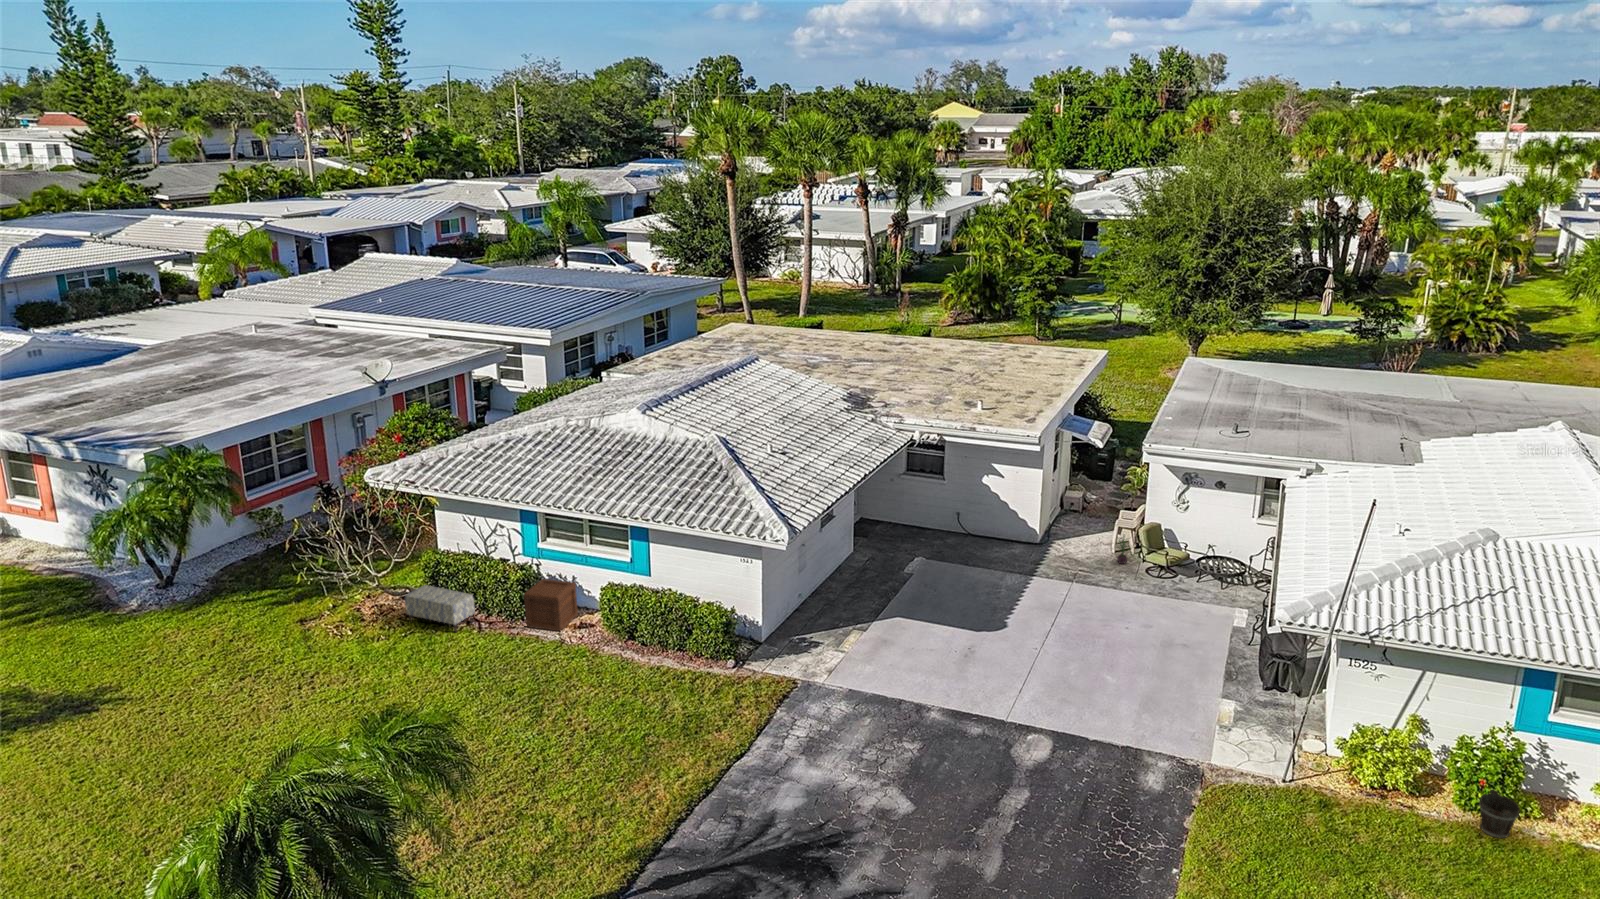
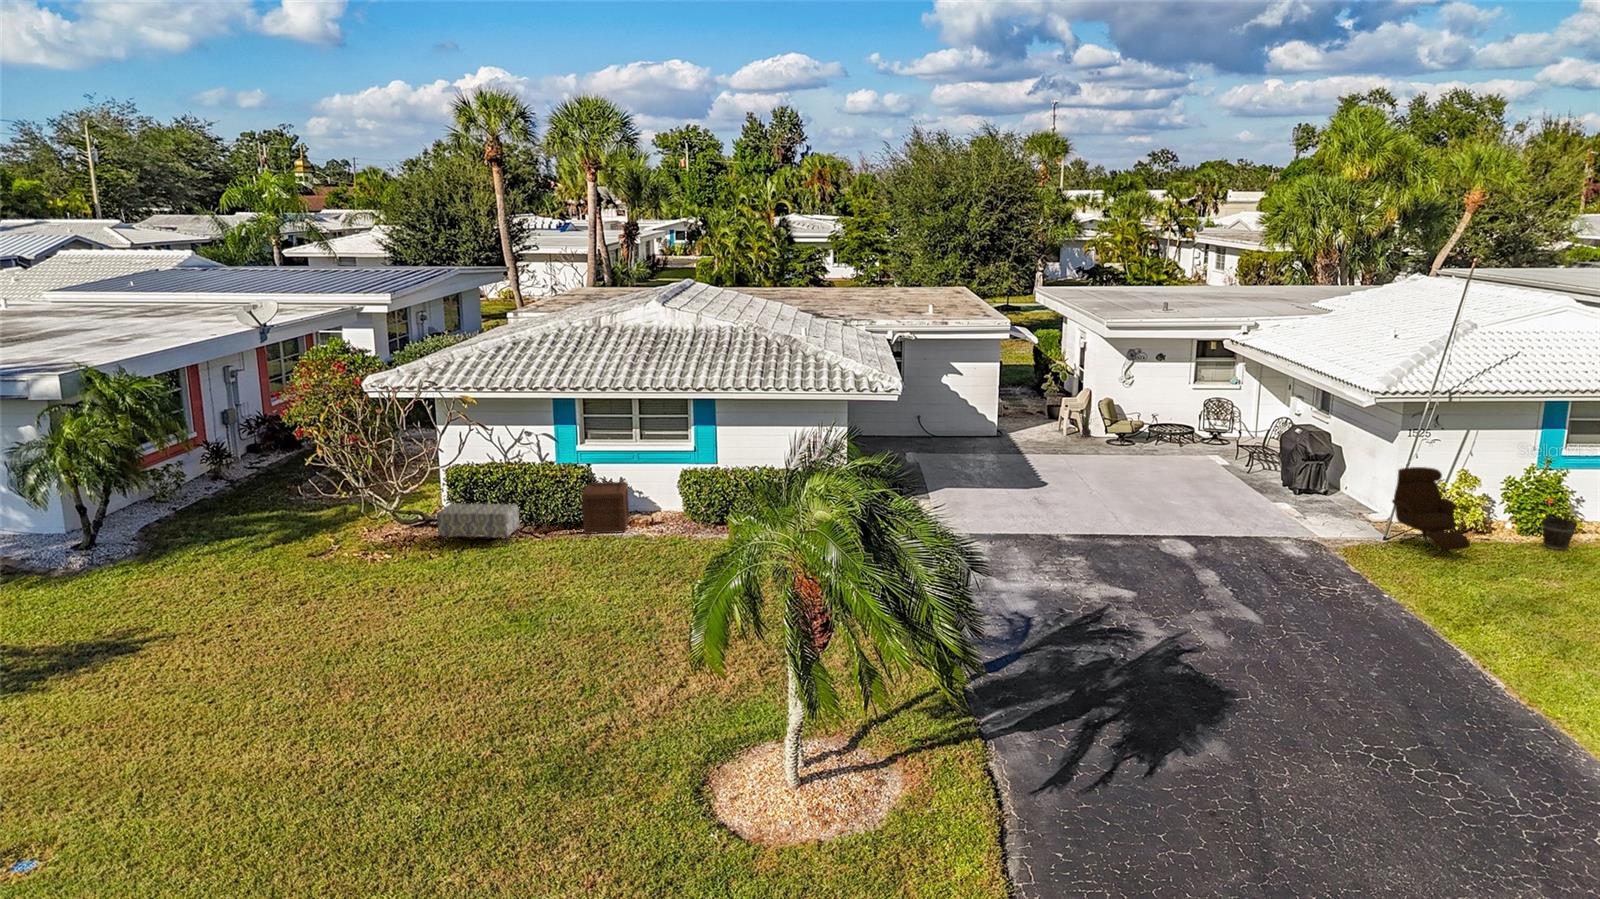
lounge chair: none [1302,703,1375,827] -> present [1392,467,1470,559]

